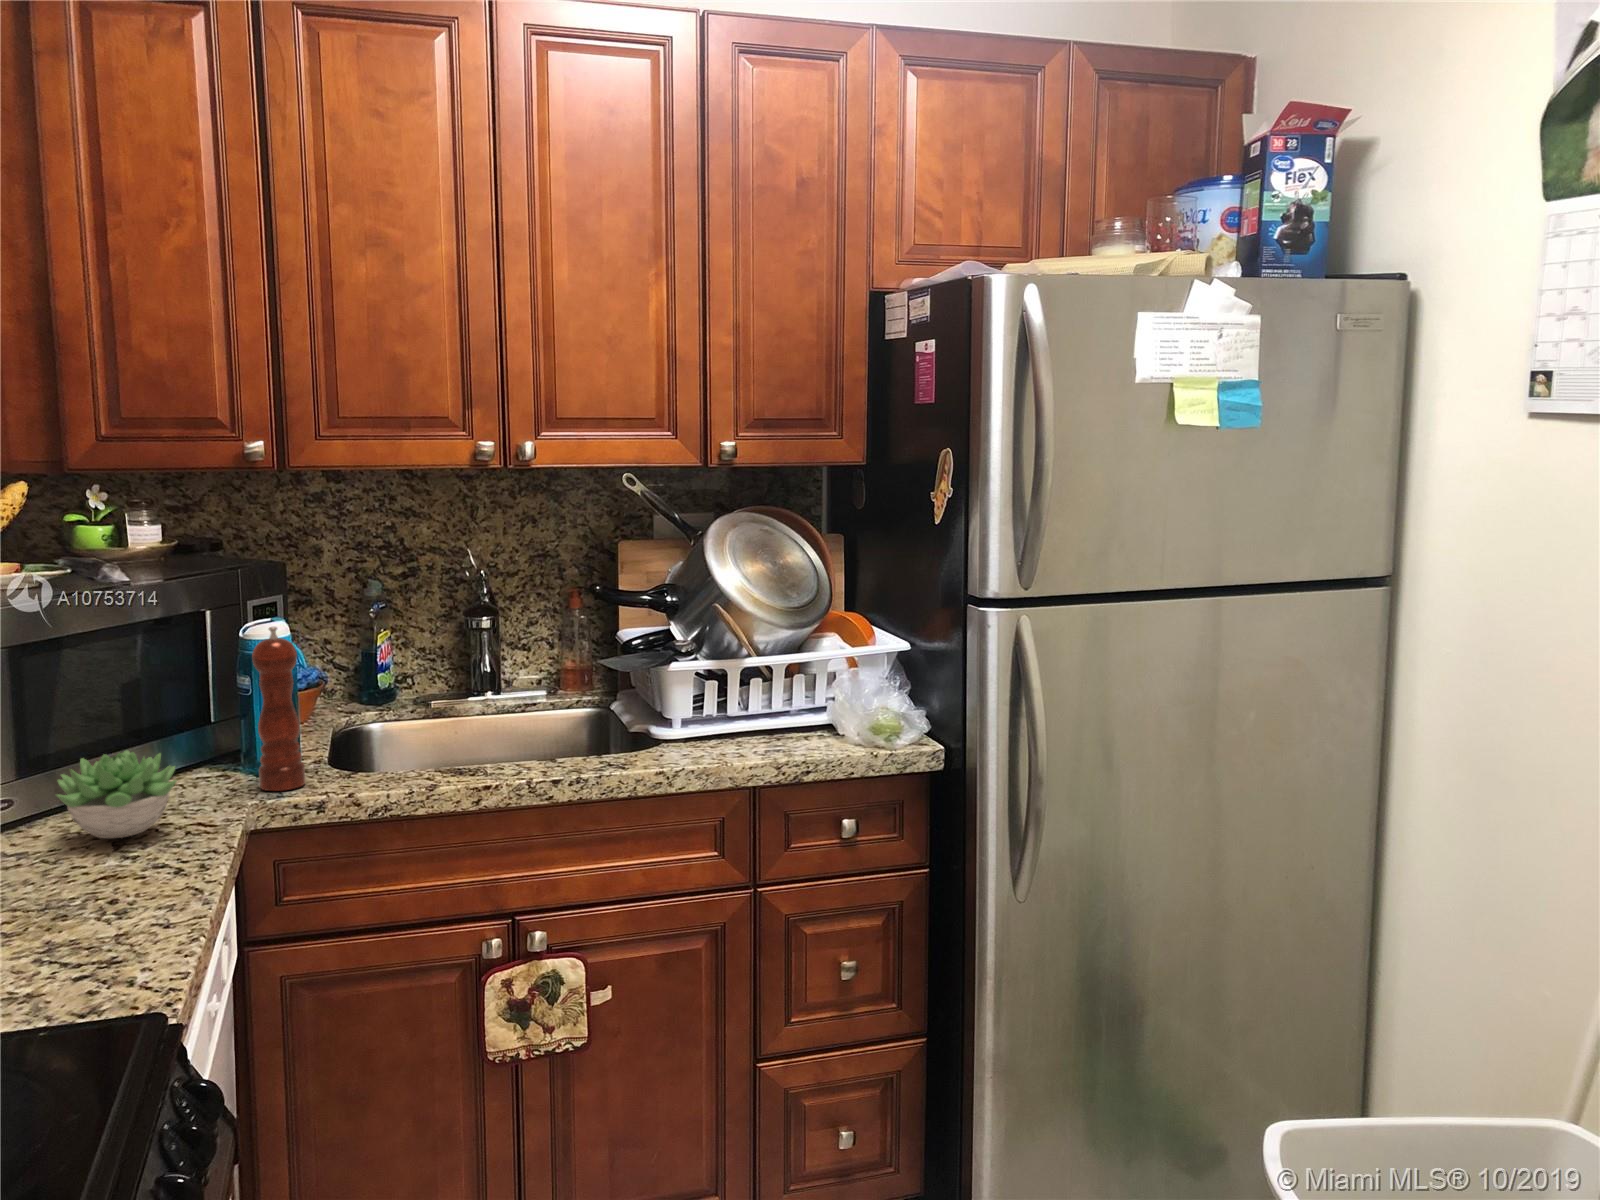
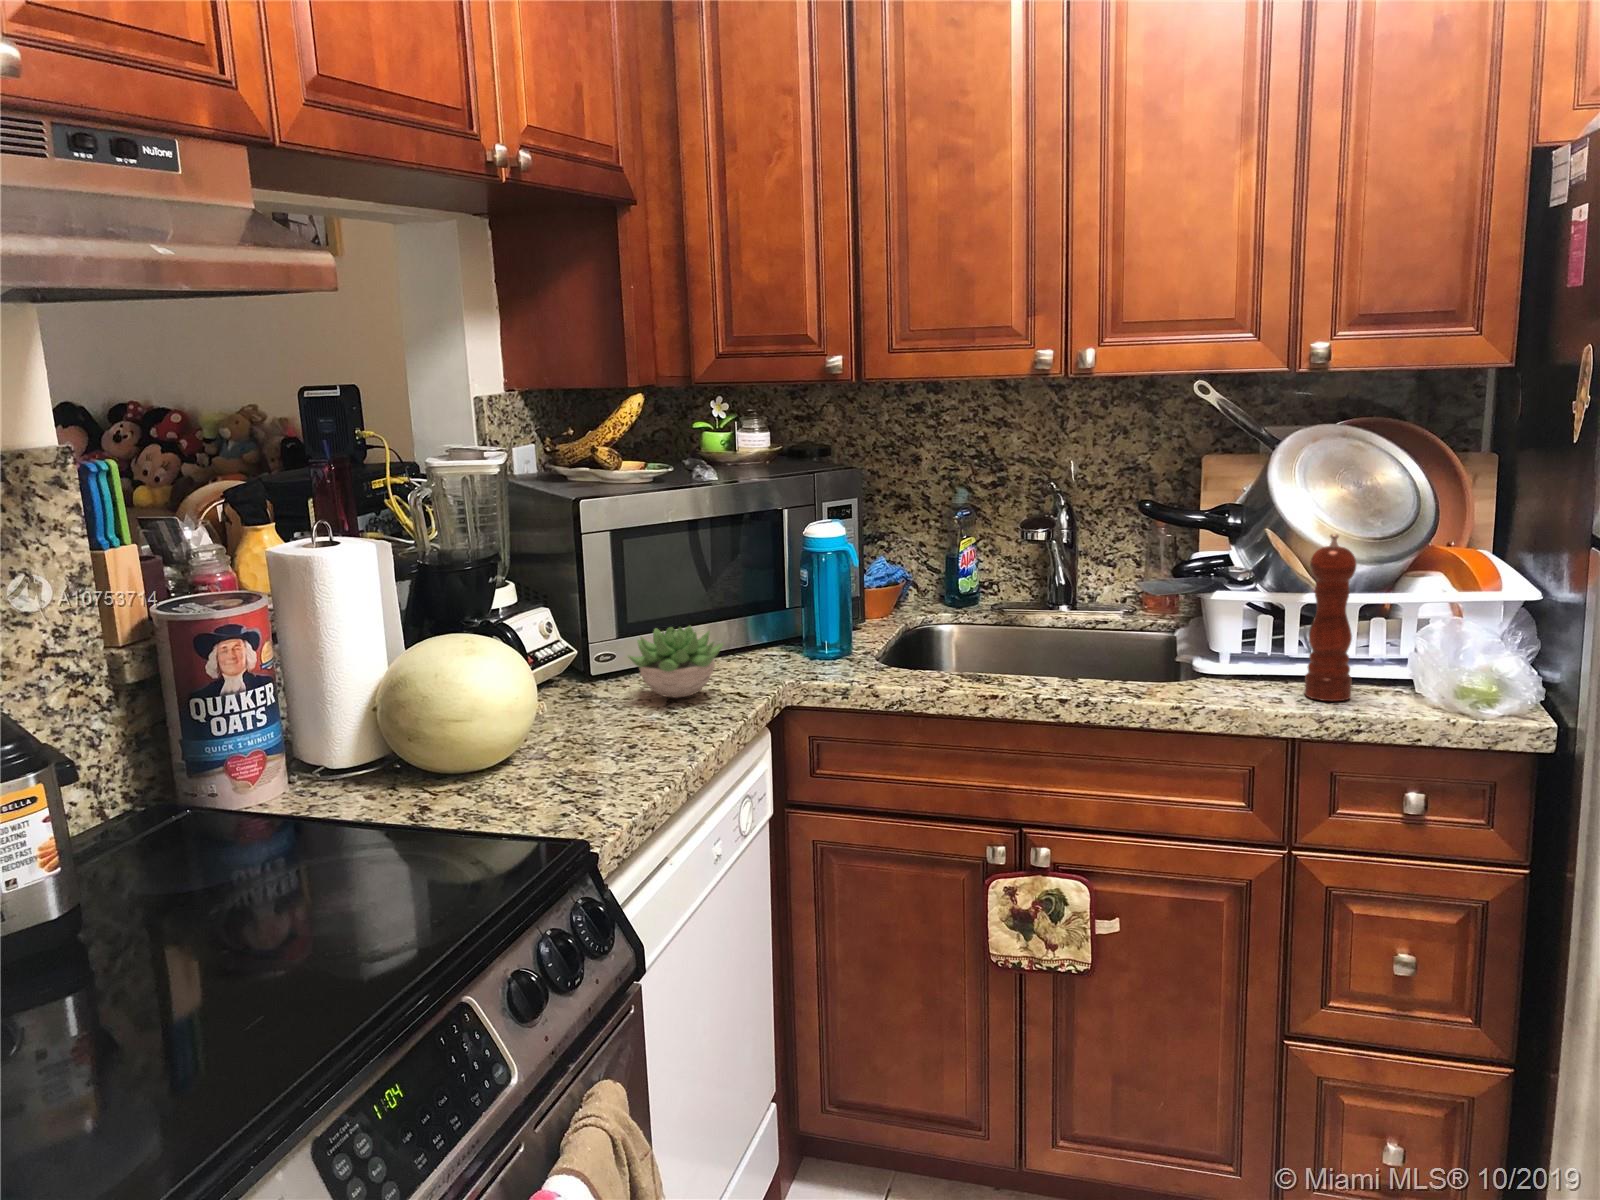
pepper mill: present [252,627,306,791] -> present [1304,534,1357,701]

